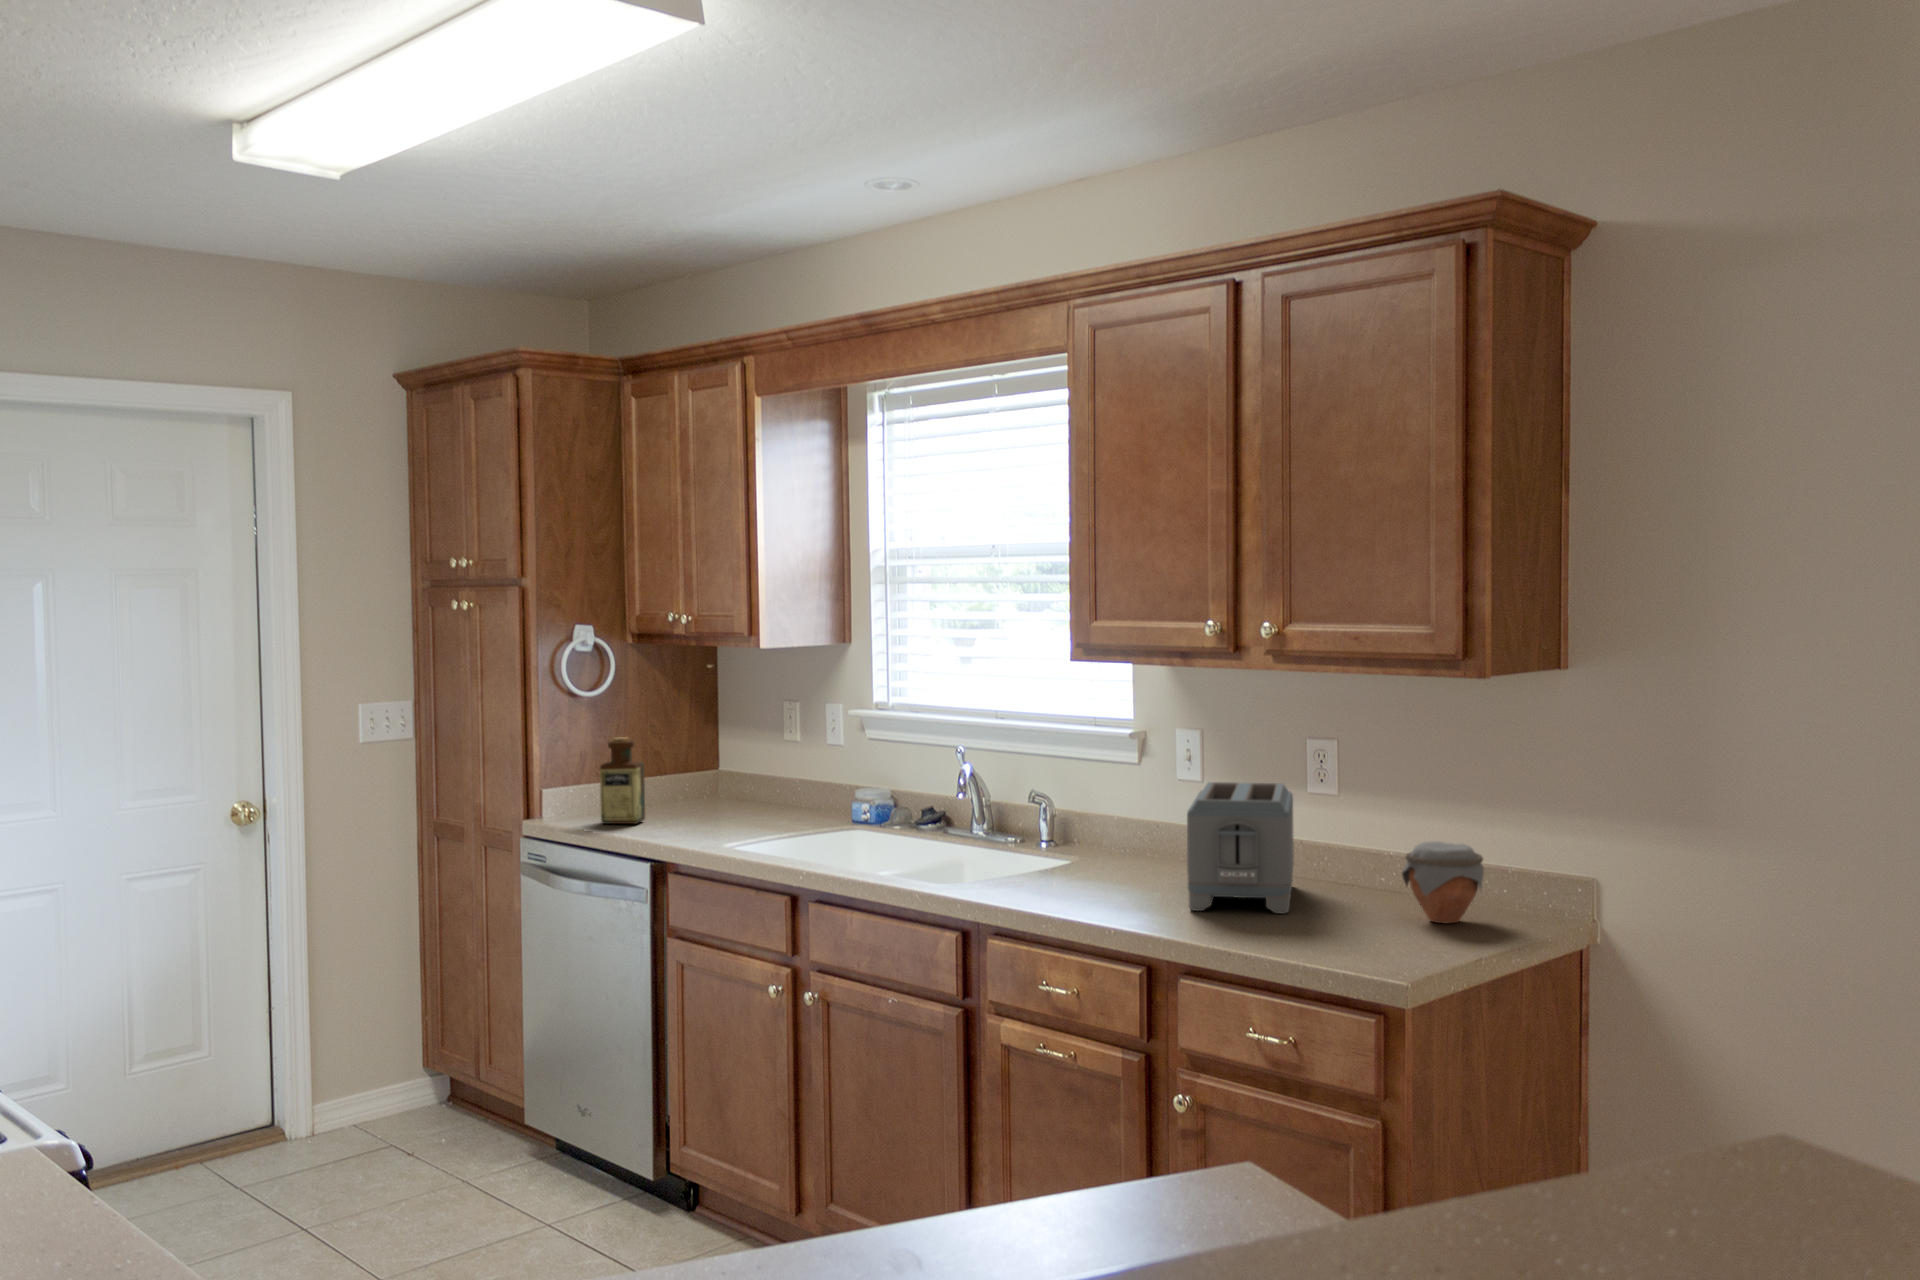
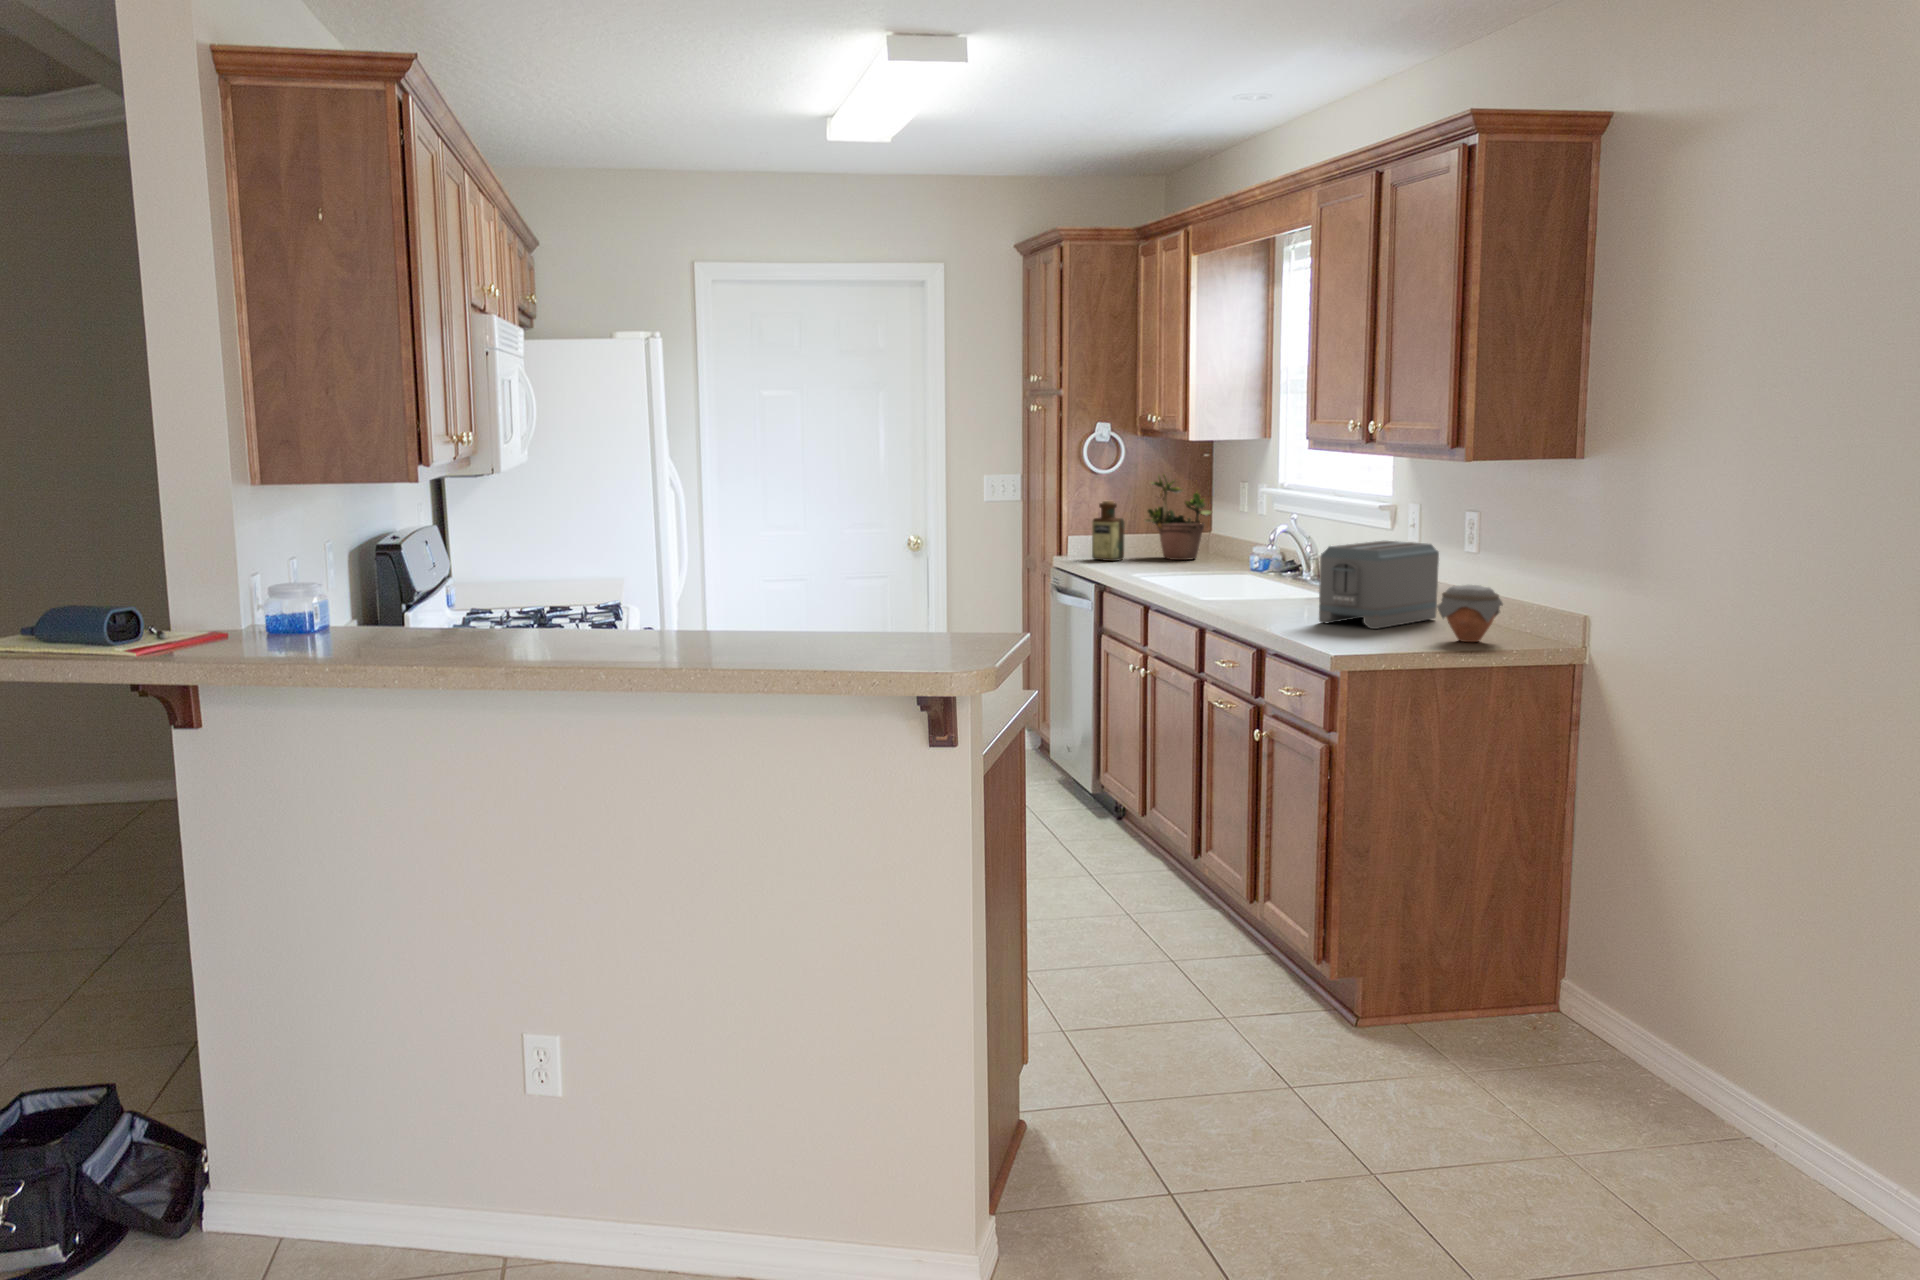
potted plant: none [659,684,752,813] -> present [1145,475,1212,560]

